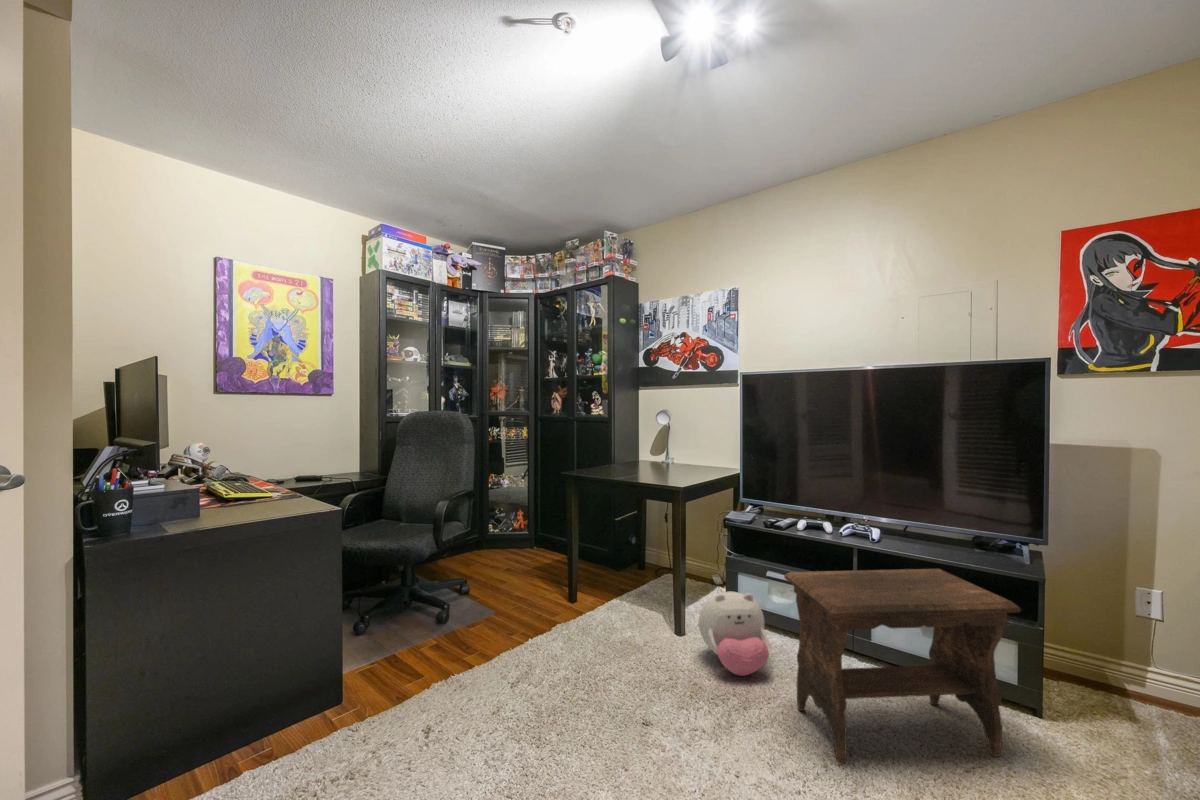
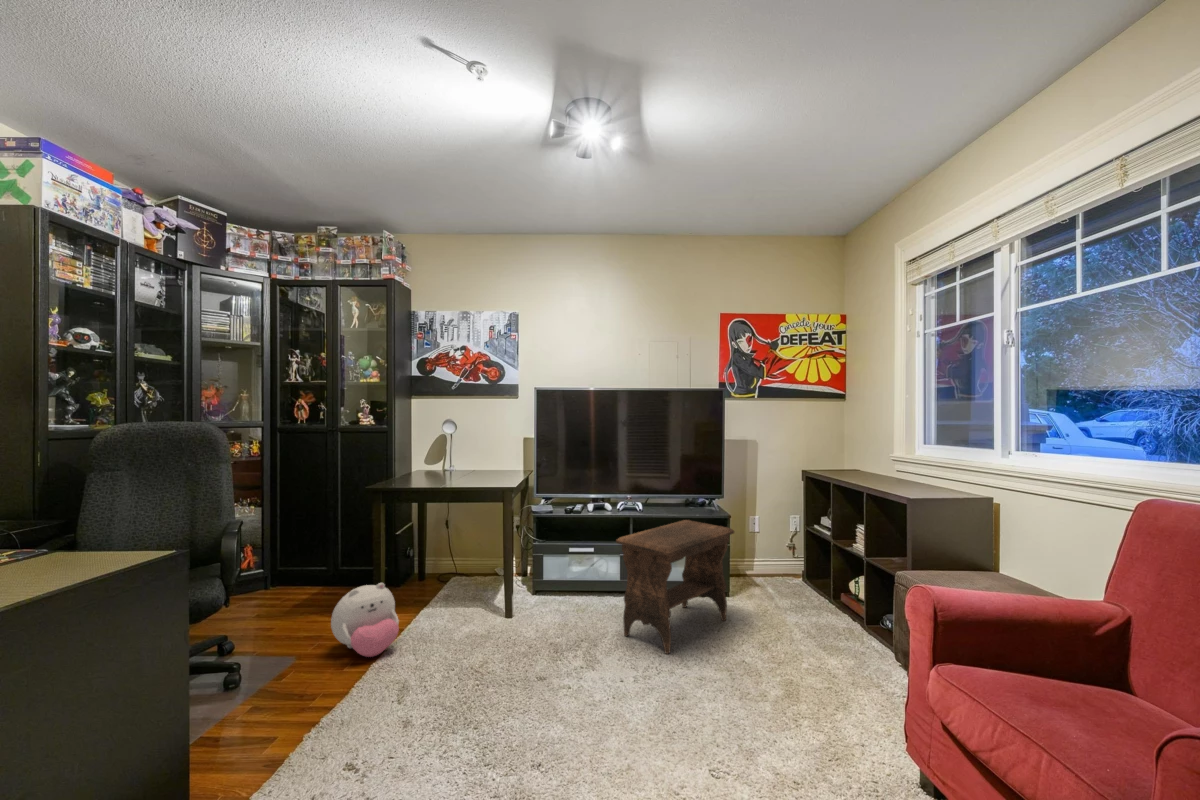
plush toy: present [699,592,769,676] -> present [331,583,399,657]

